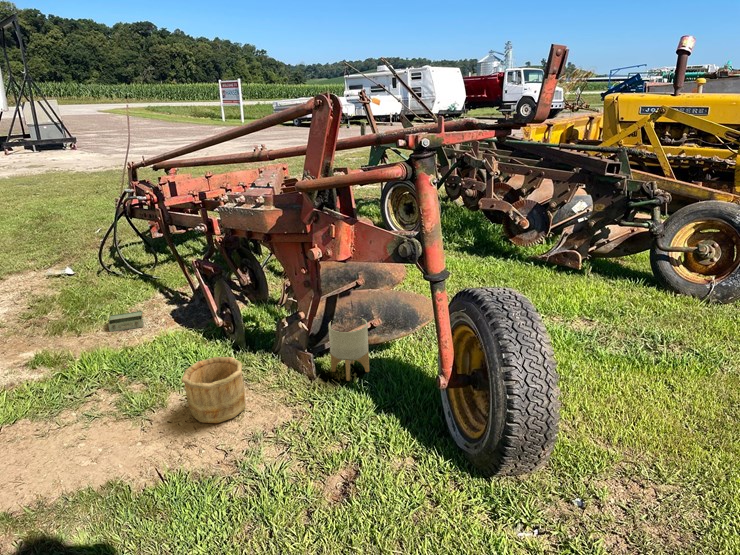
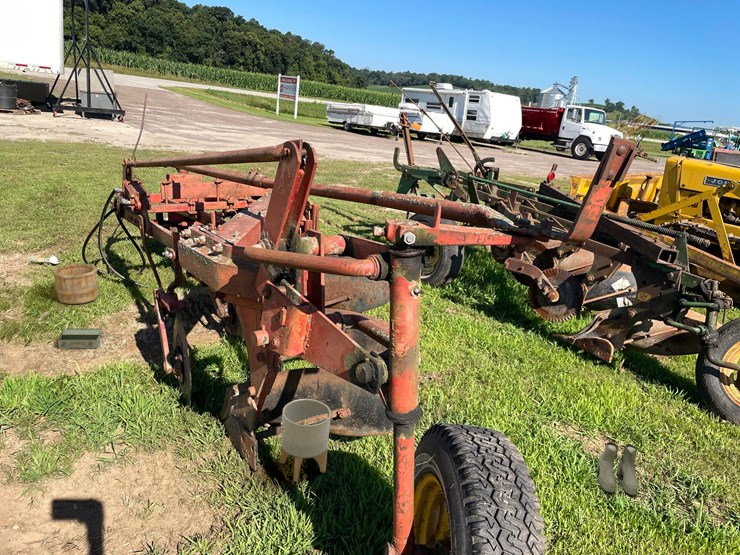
boots: none [582,312,615,351] -> present [597,442,638,495]
wooden bucket: present [181,357,246,423] -> present [52,264,99,304]

